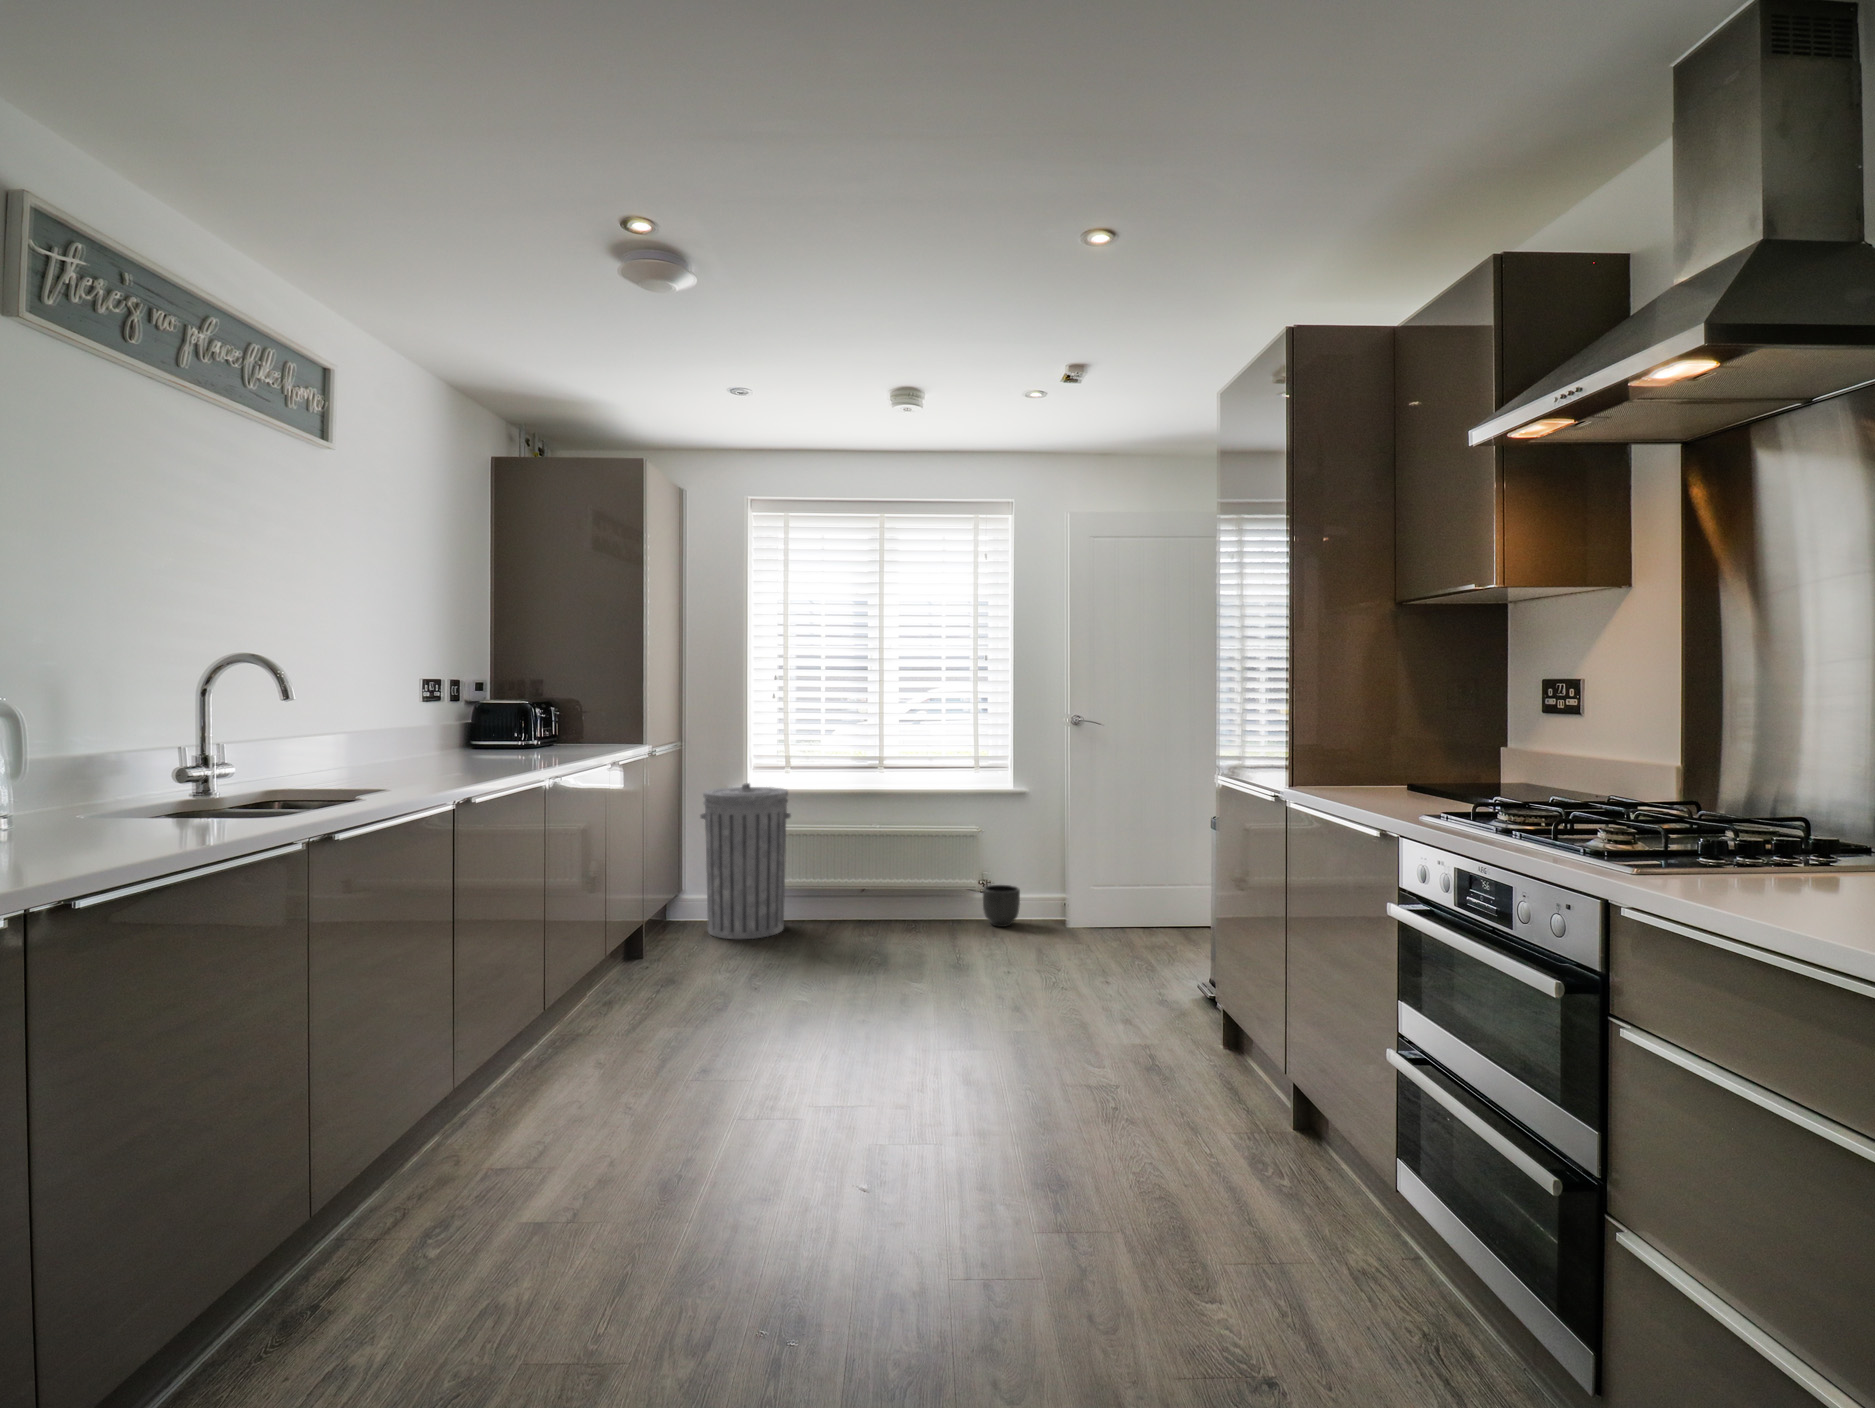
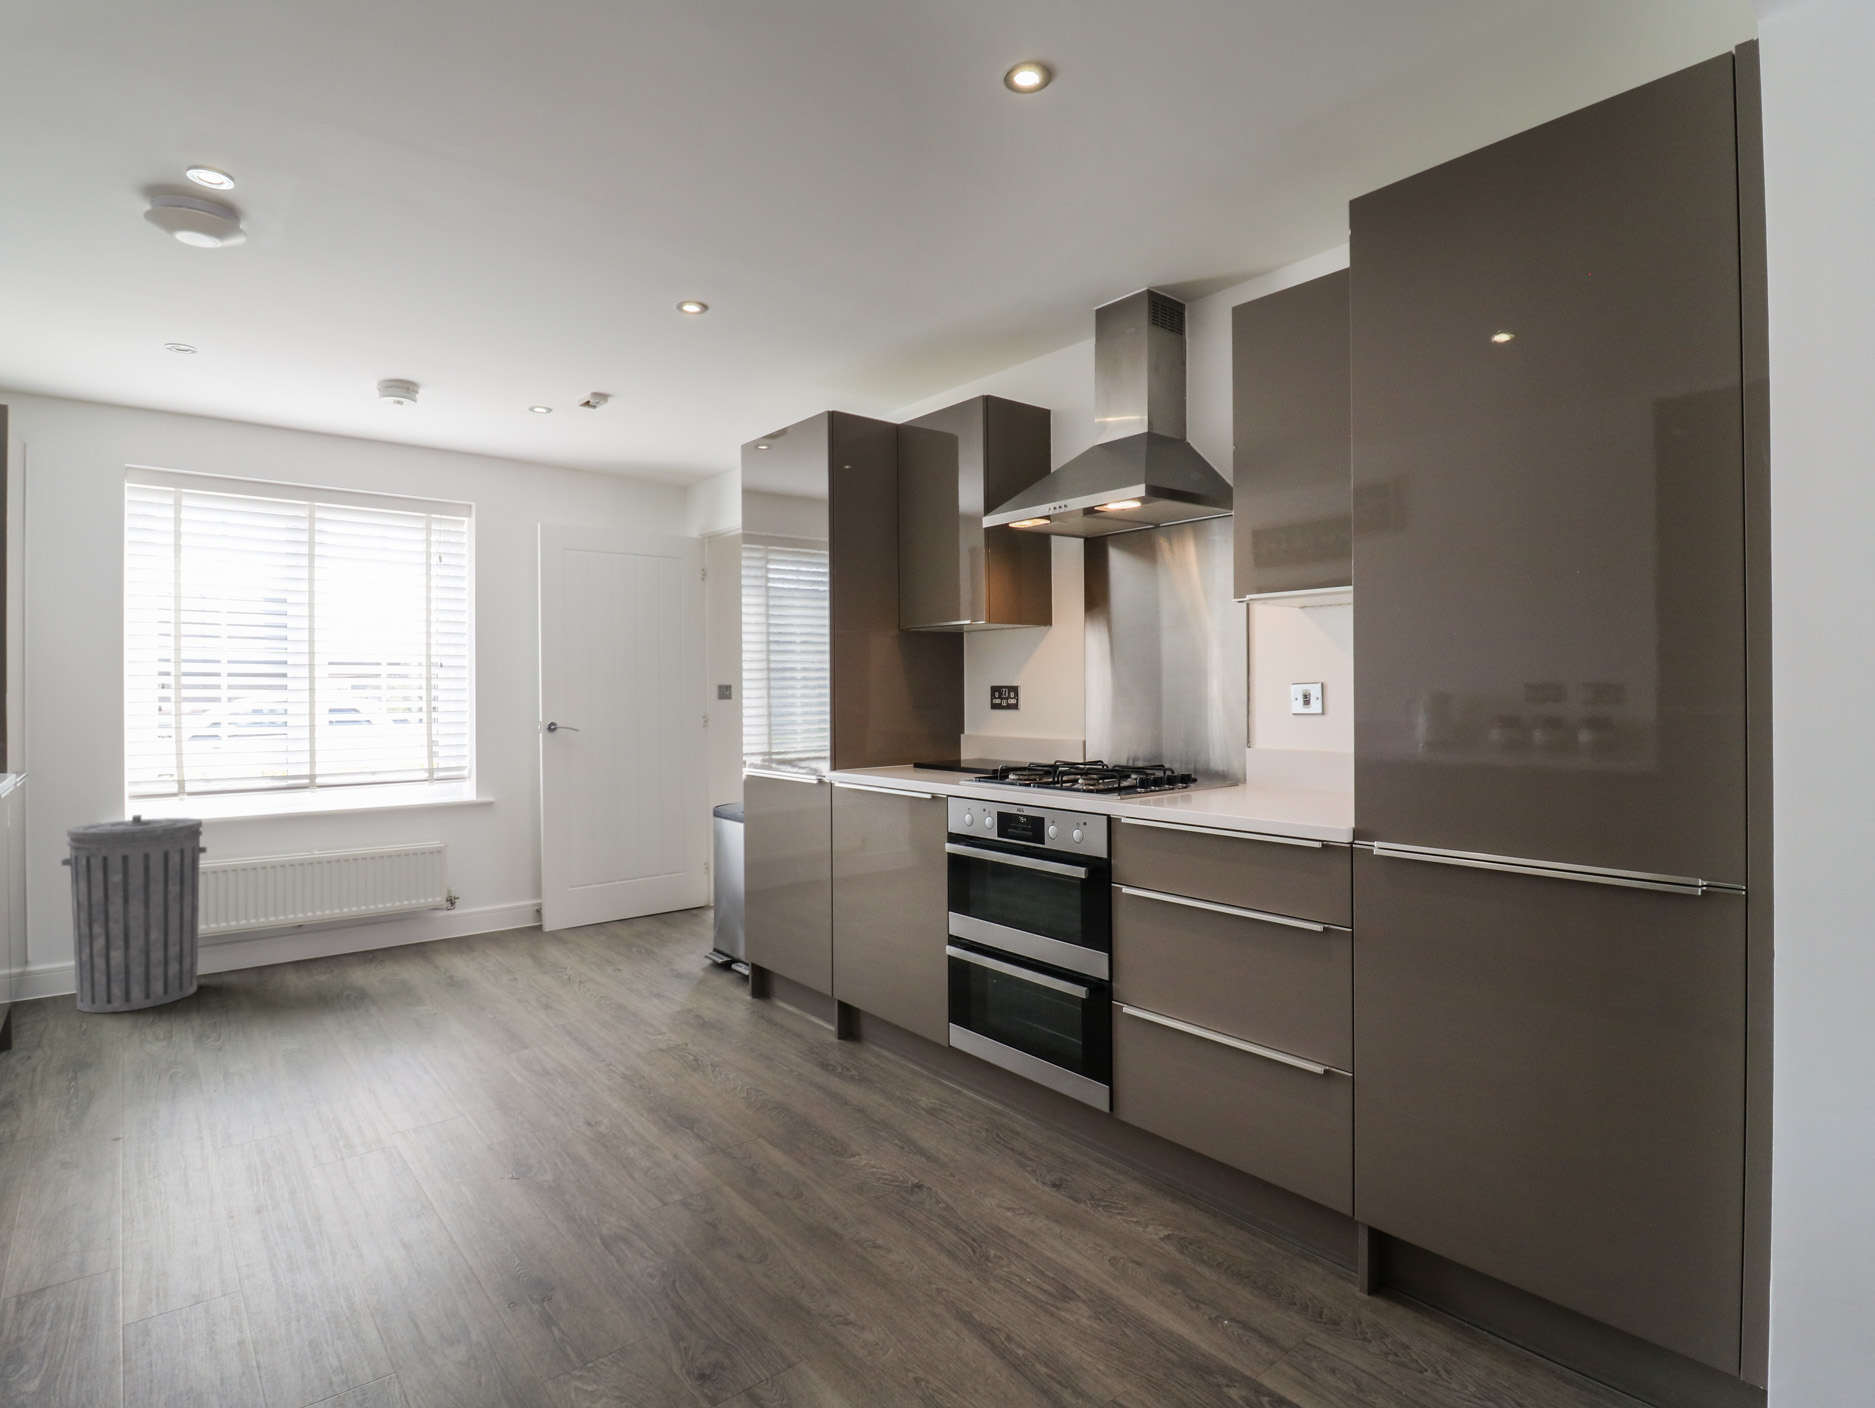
planter: present [983,885,1020,927] -> none [454,899,497,942]

